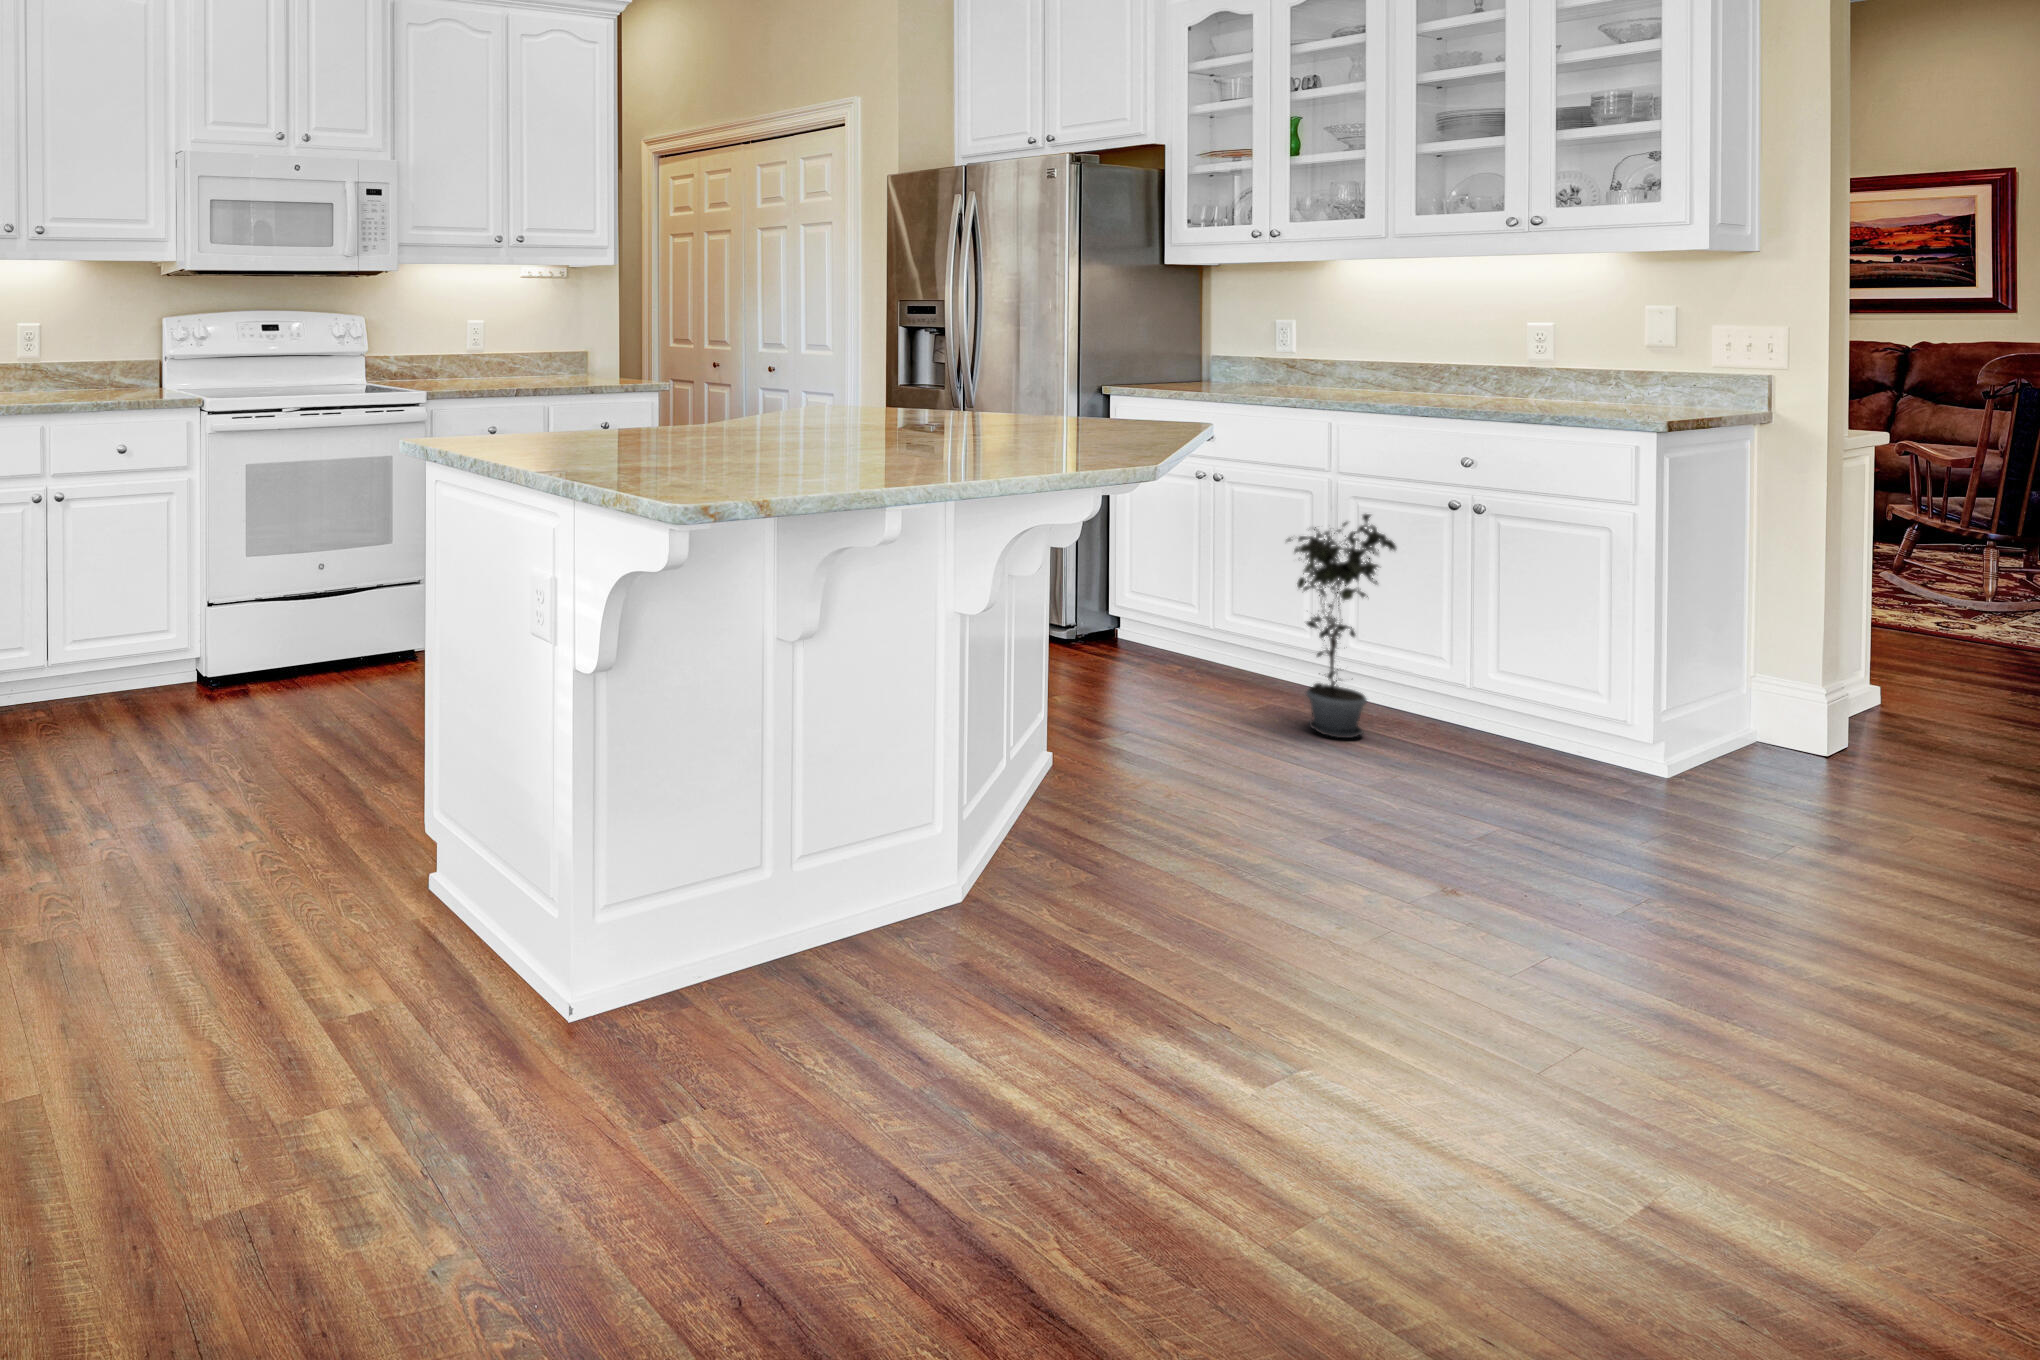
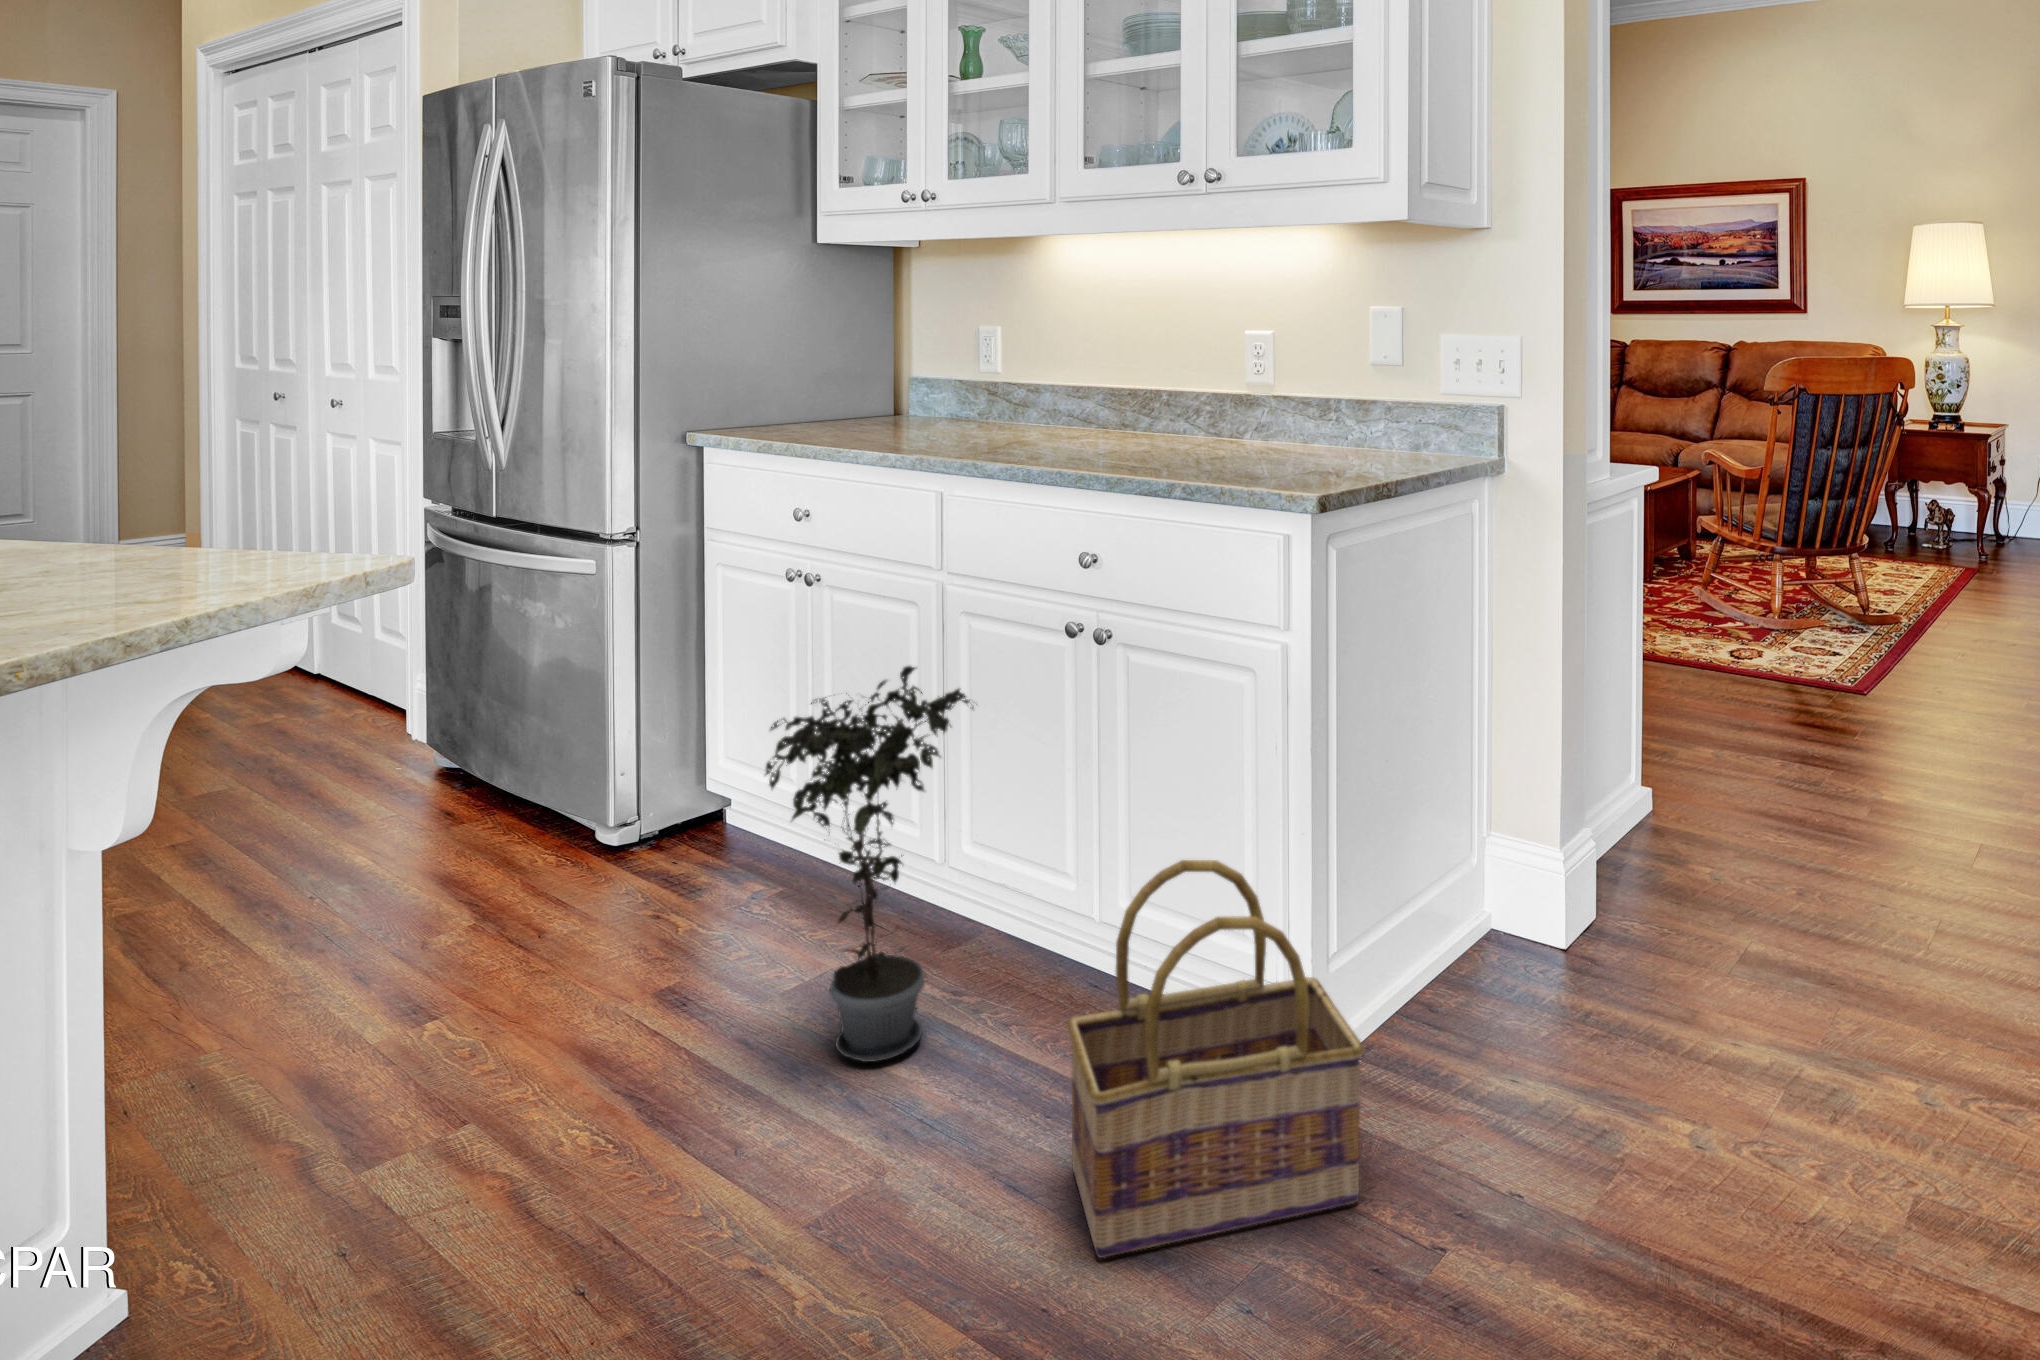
basket: none [1515,624,1733,822] -> present [1067,860,1364,1258]

